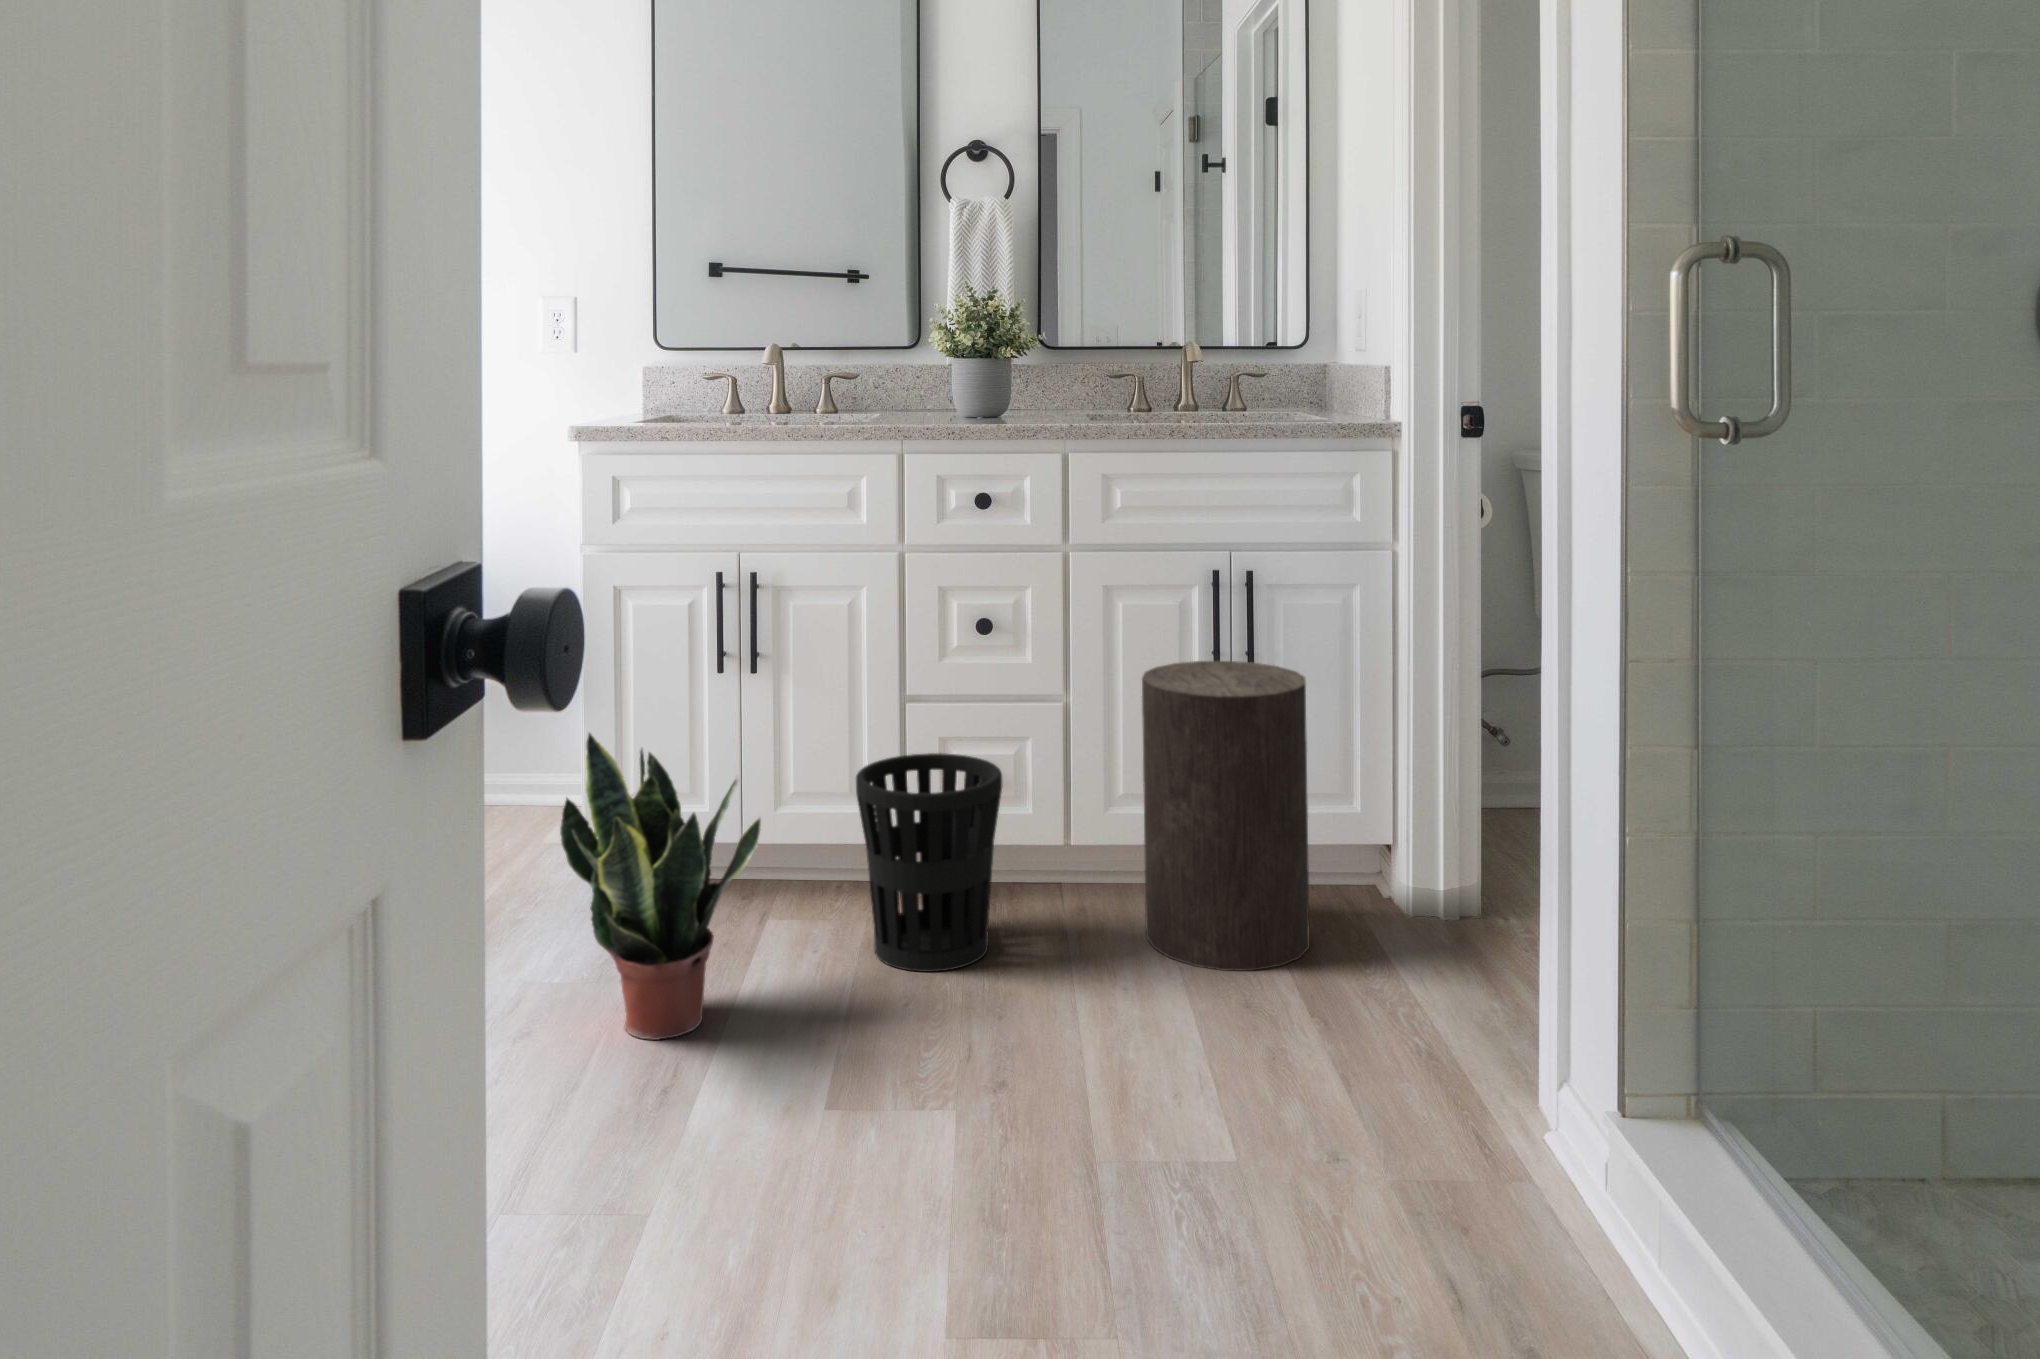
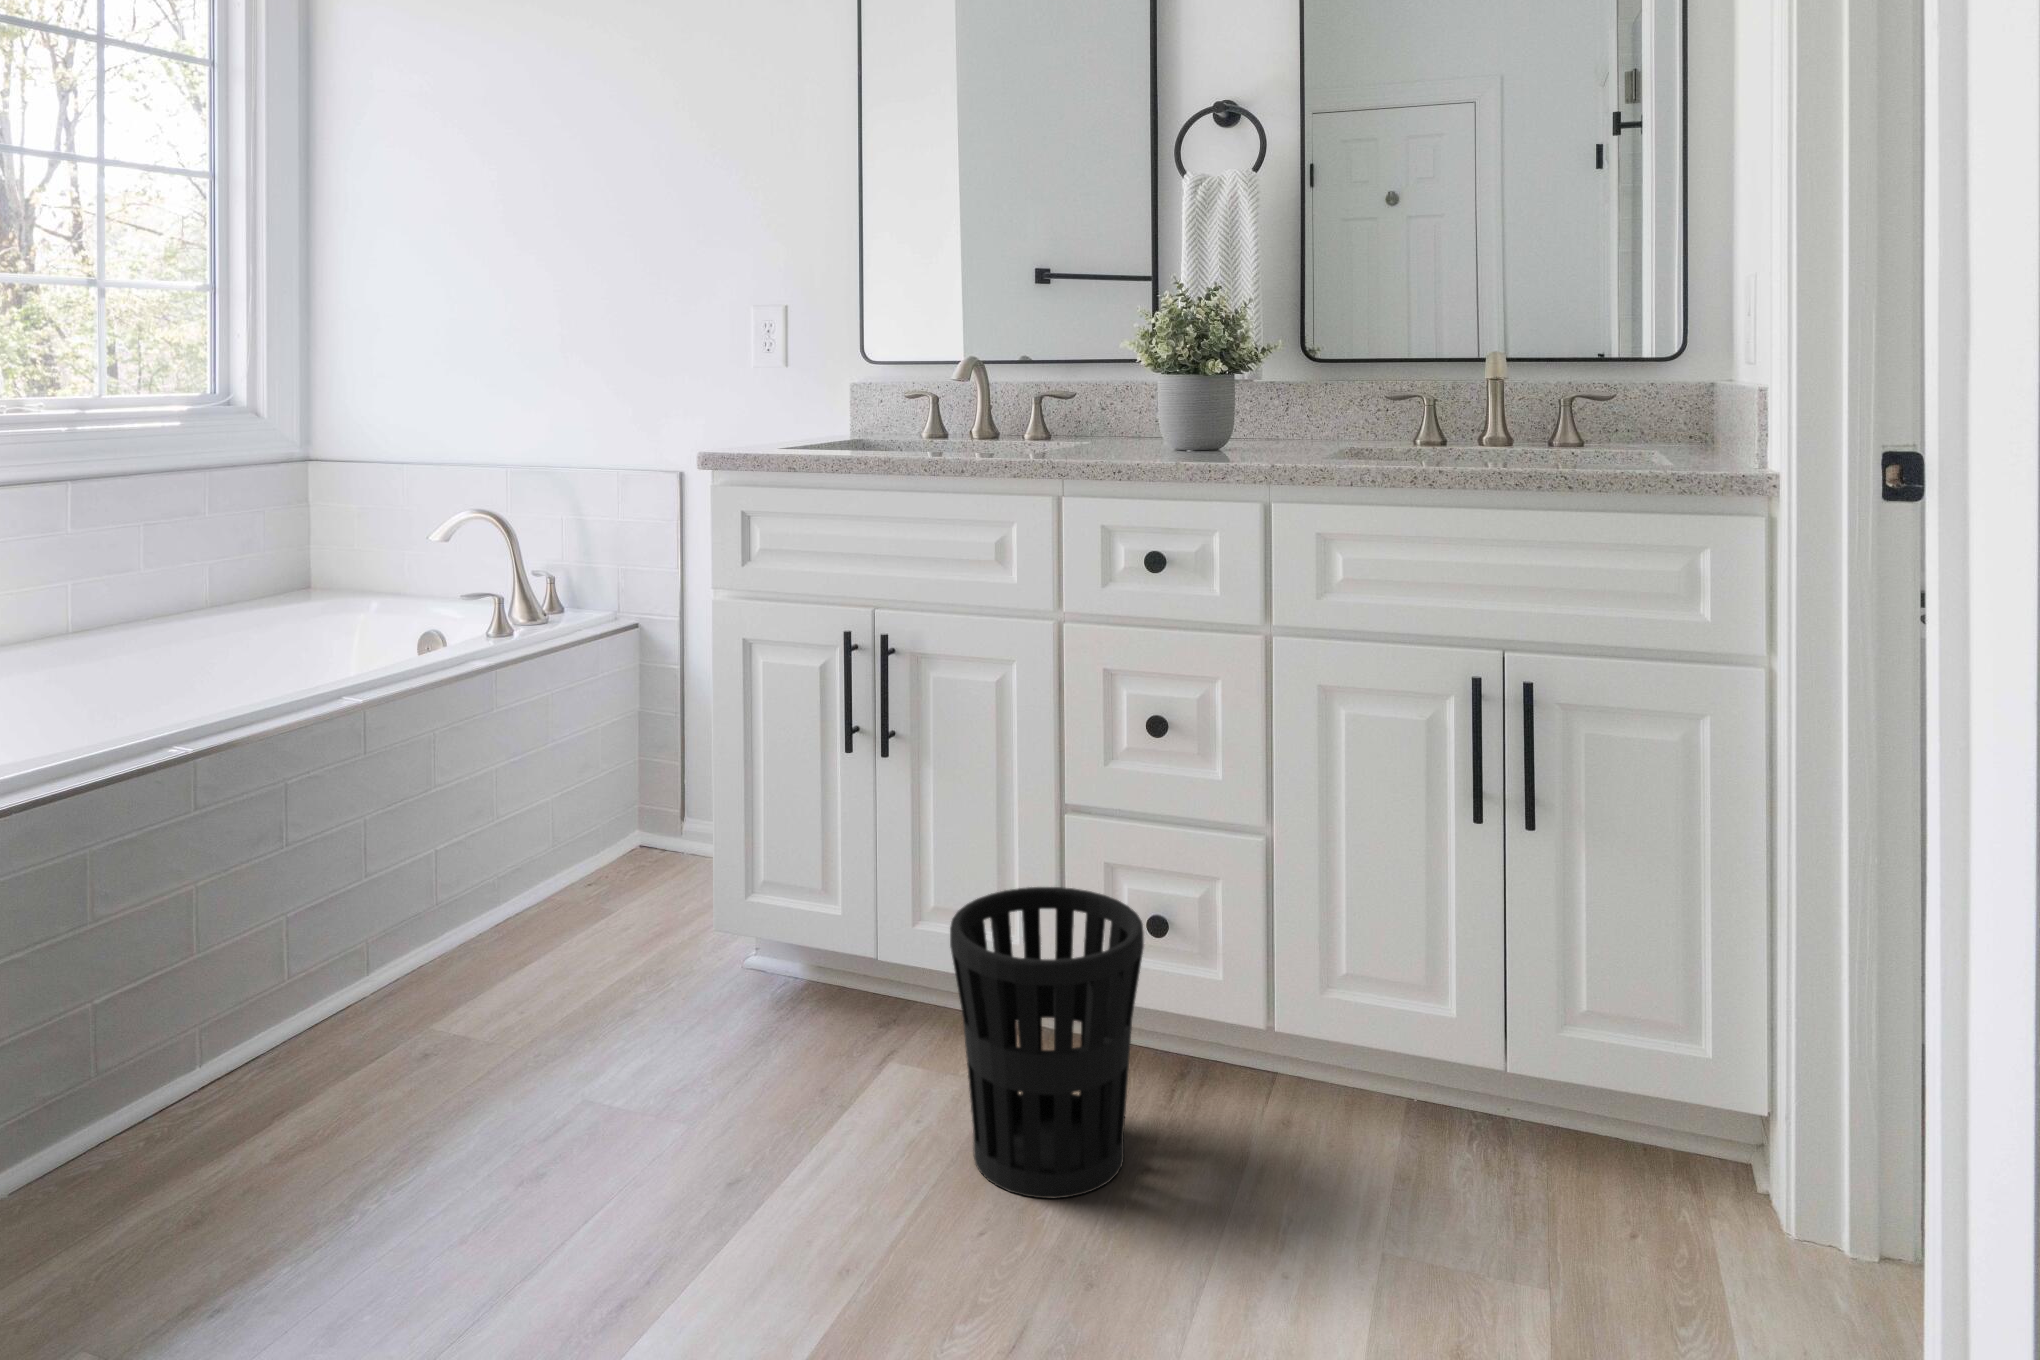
stool: present [1142,661,1310,971] -> none [1342,806,1597,1302]
potted plant: present [560,733,761,1040] -> none [540,834,789,1236]

